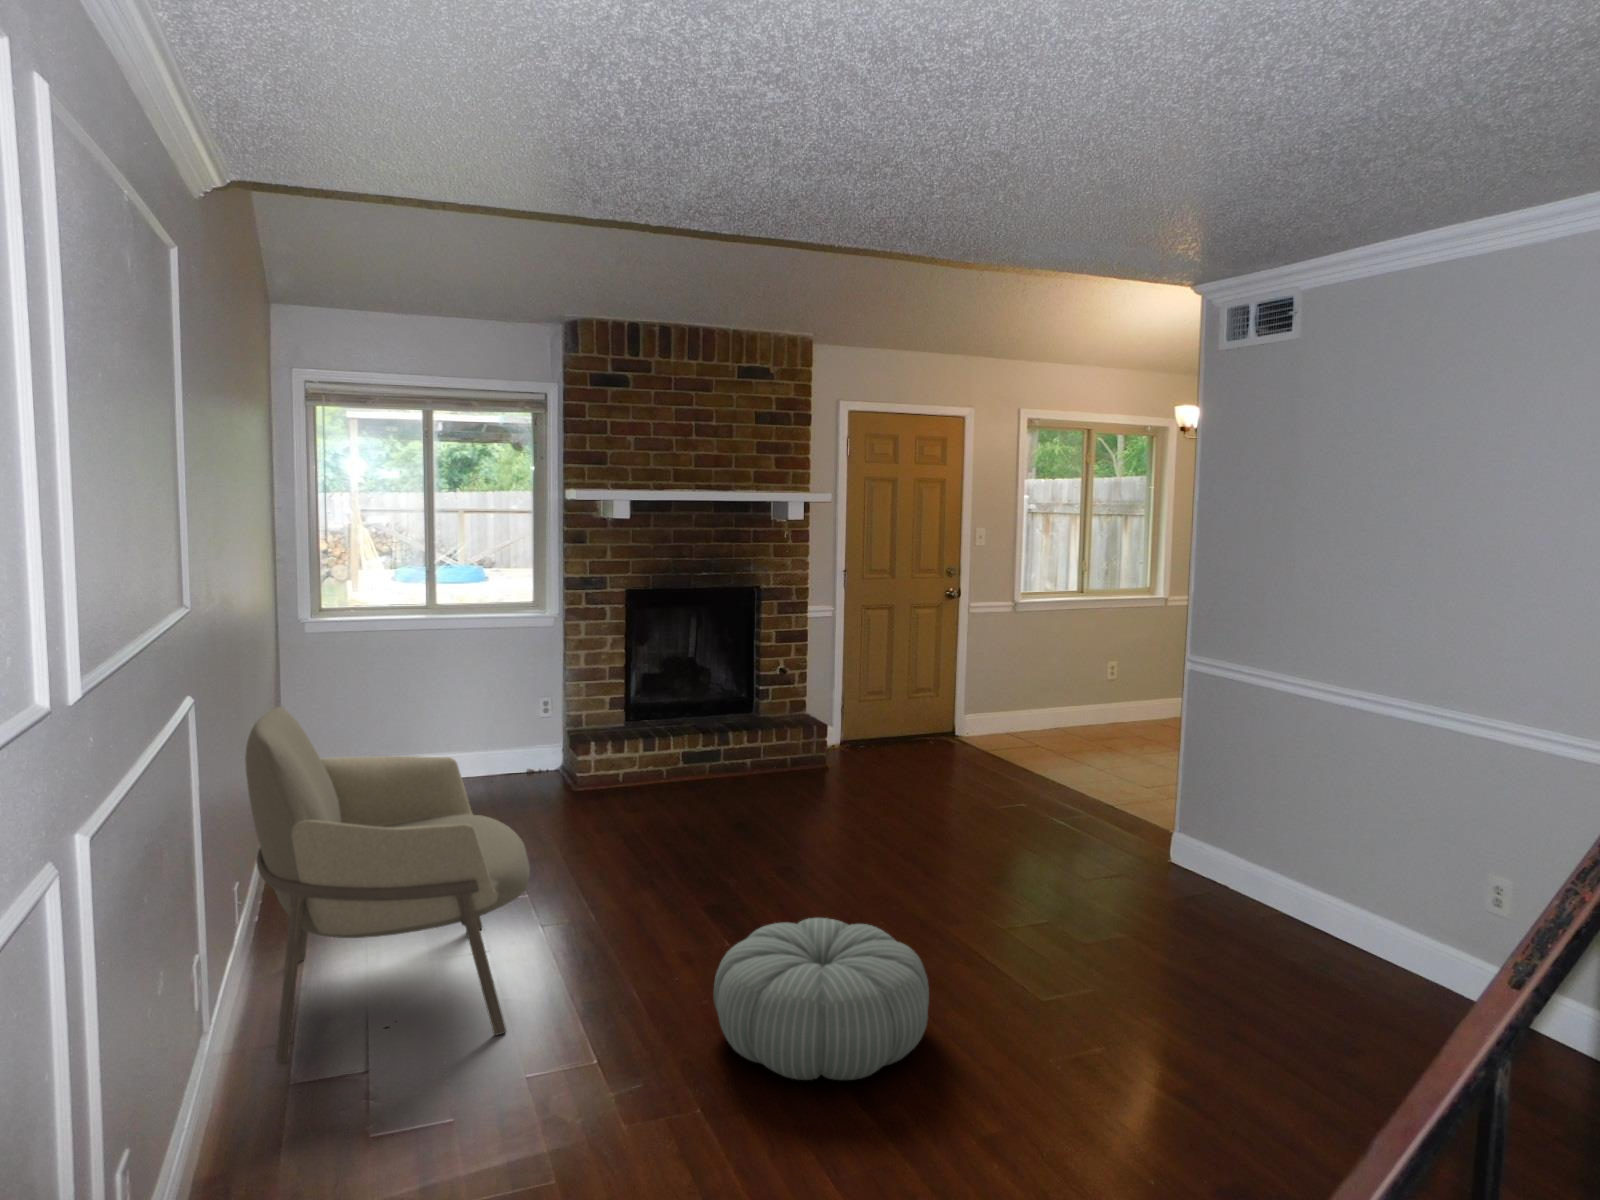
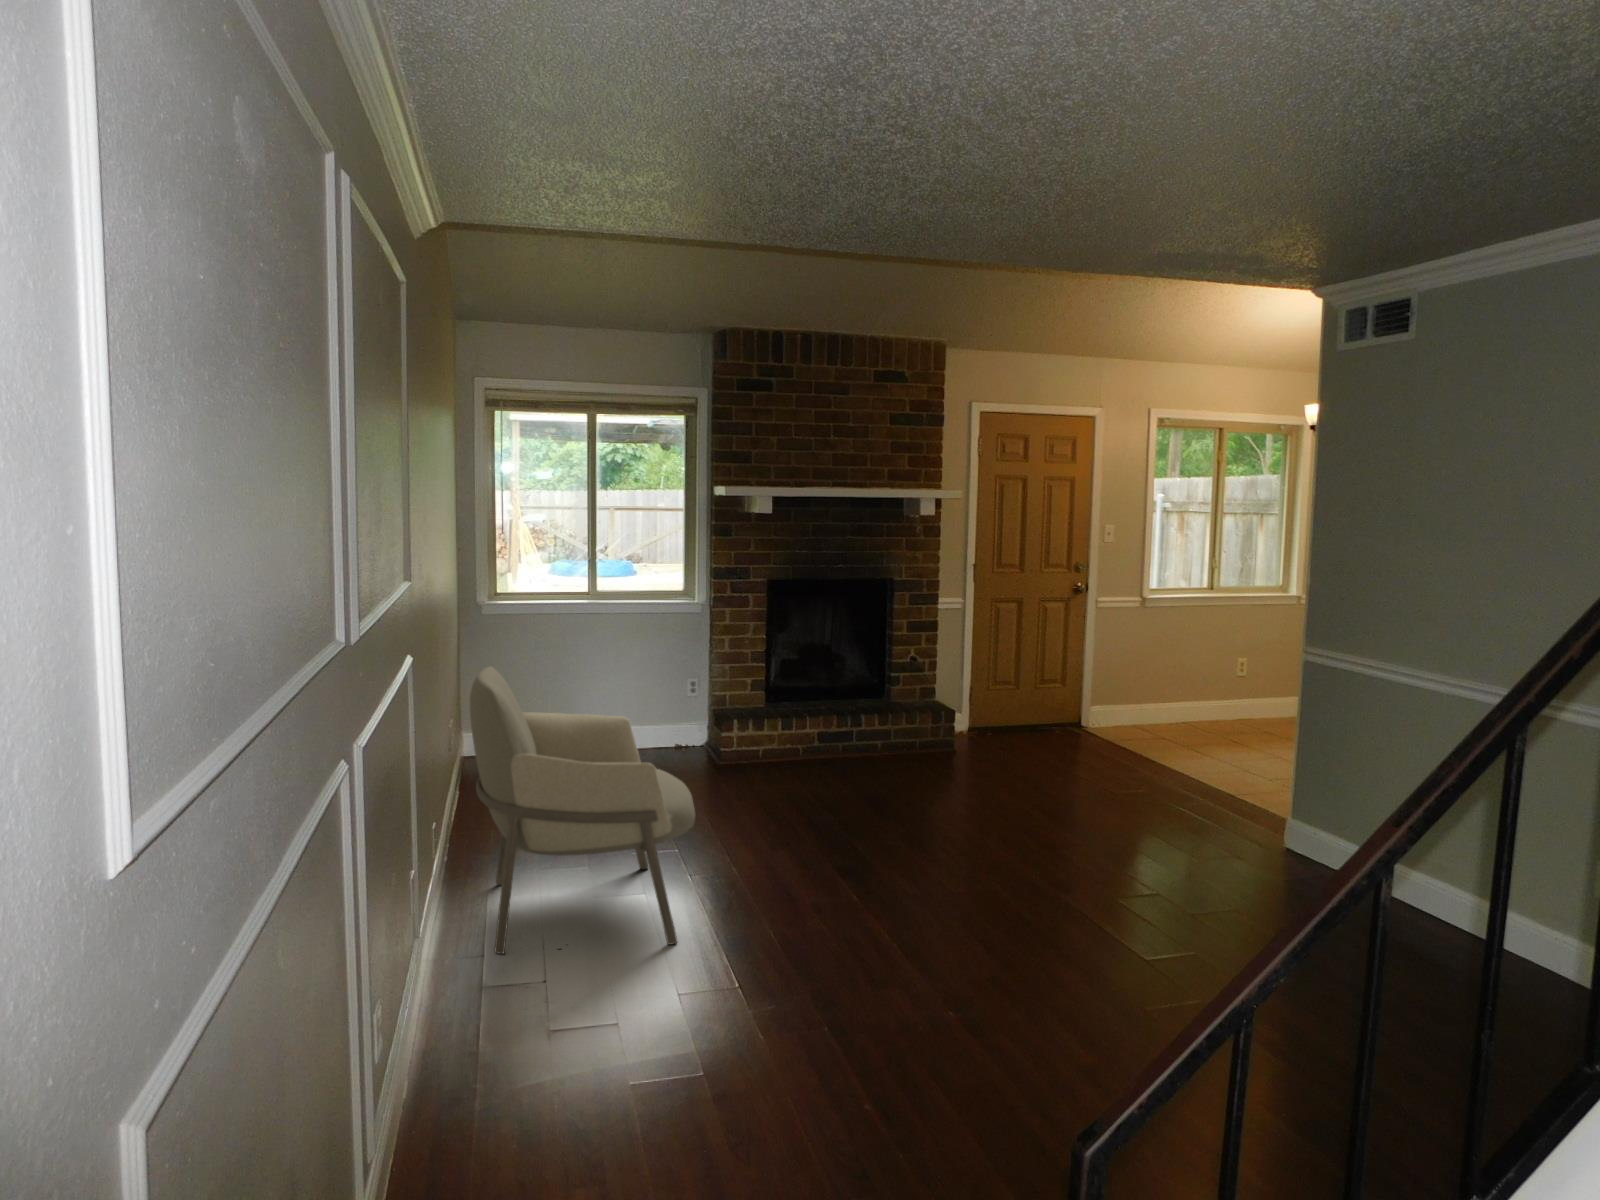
pouf: present [714,918,929,1080] -> none [854,861,1043,991]

